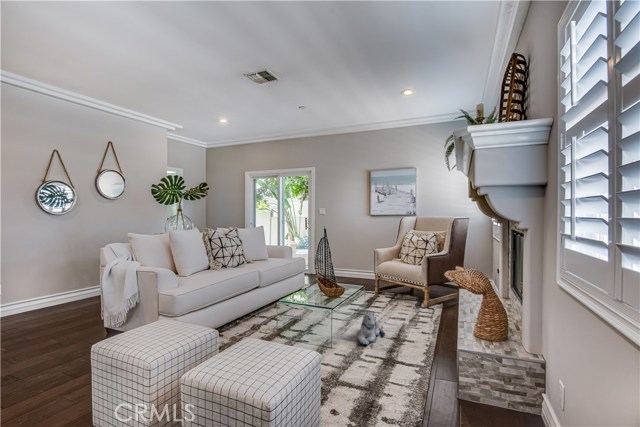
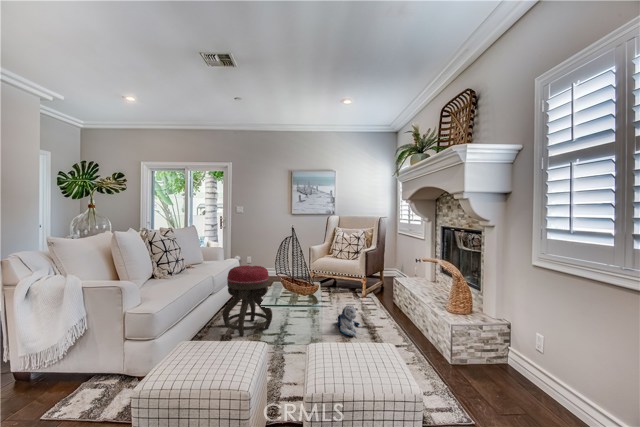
ottoman: none [257,263,297,328] -> present [223,265,272,336]

